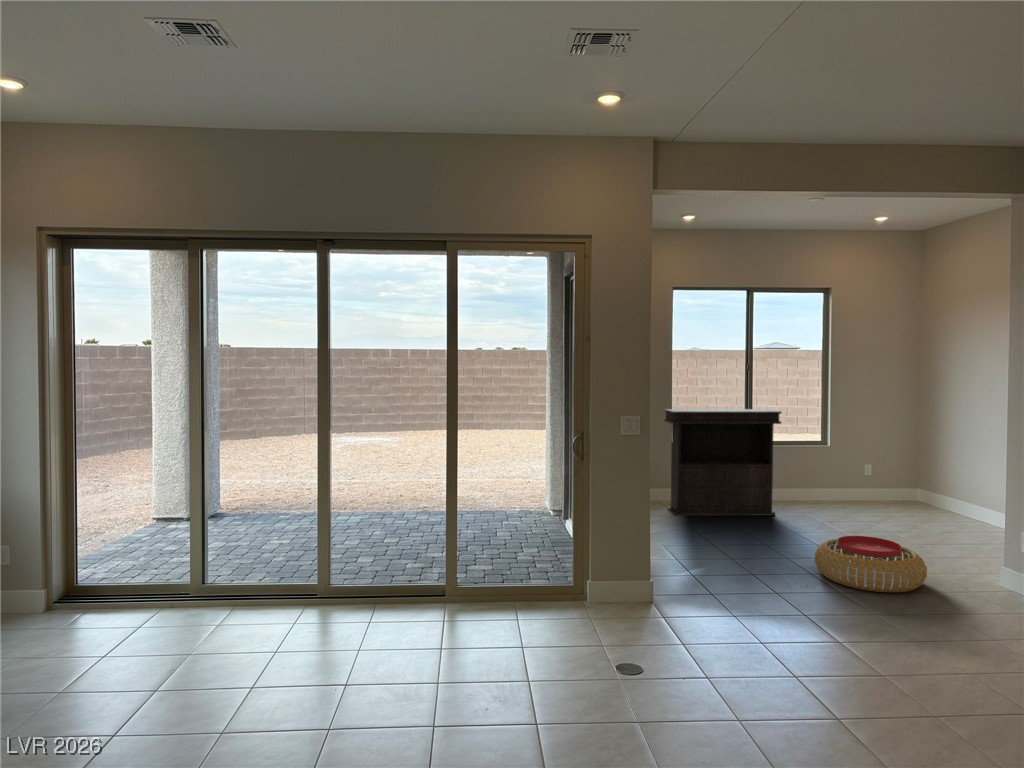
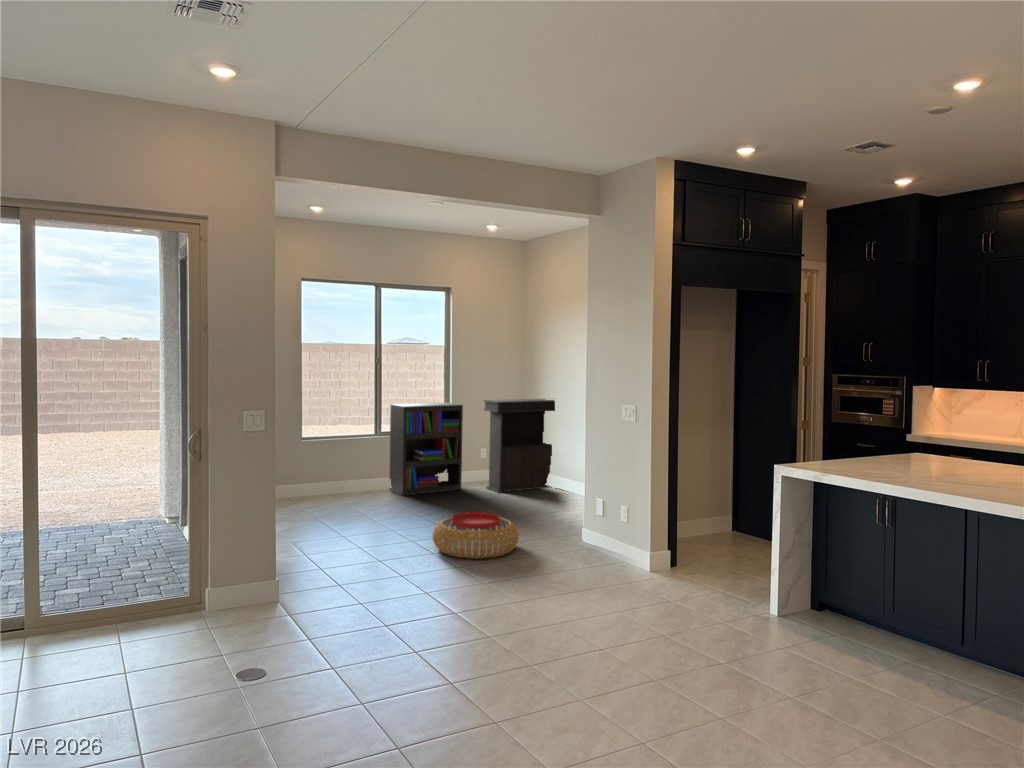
console table: present [664,409,782,516] -> present [484,399,555,493]
bookshelf: none [761,412,846,509] -> present [390,403,463,495]

